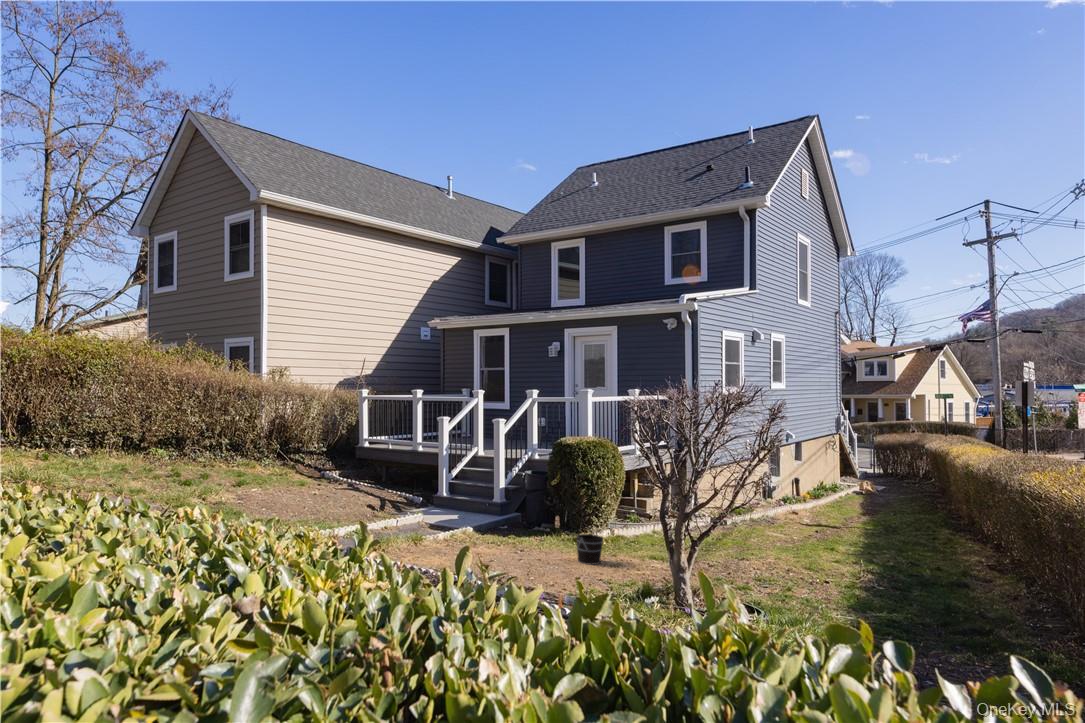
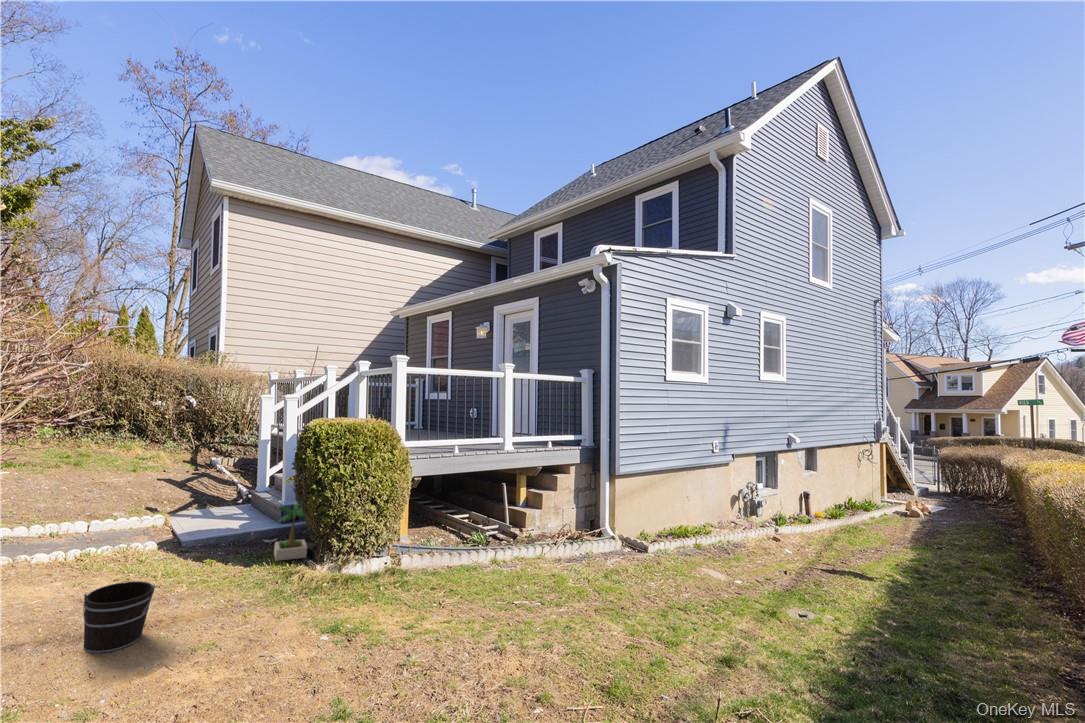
potted plant: none [549,498,577,537] -> present [274,504,307,561]

